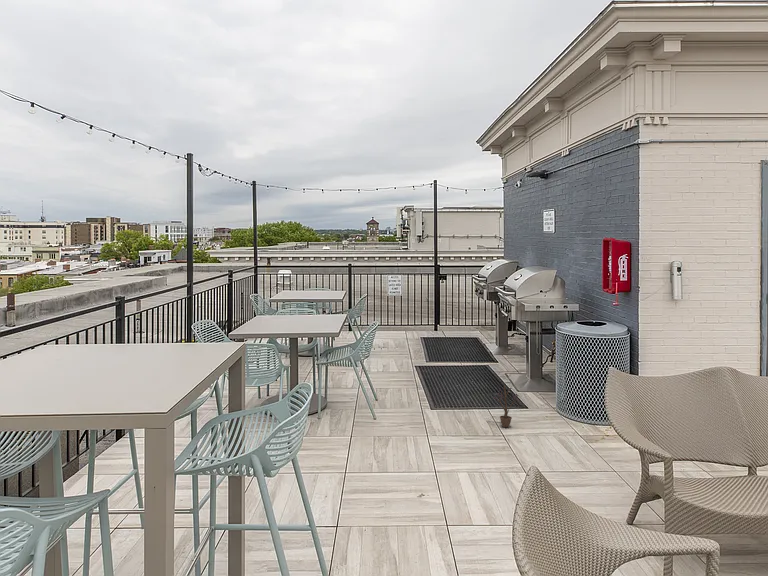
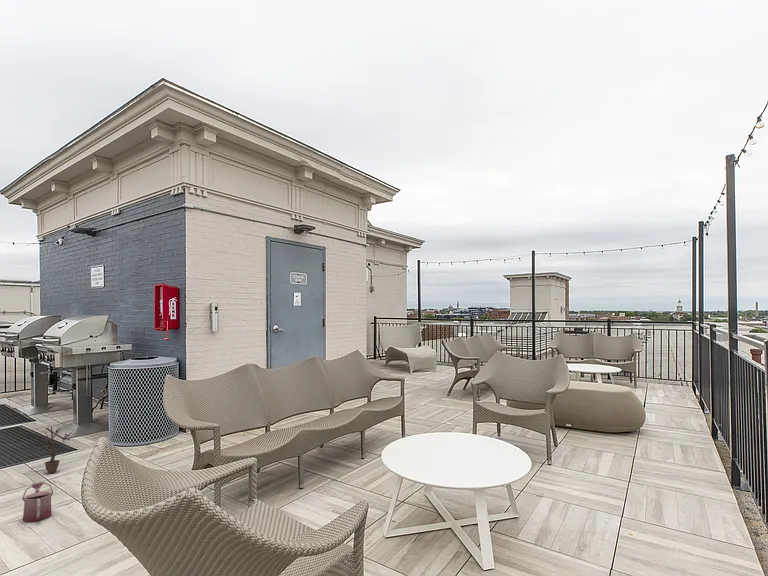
watering can: none [479,441,502,478] -> present [22,482,53,522]

